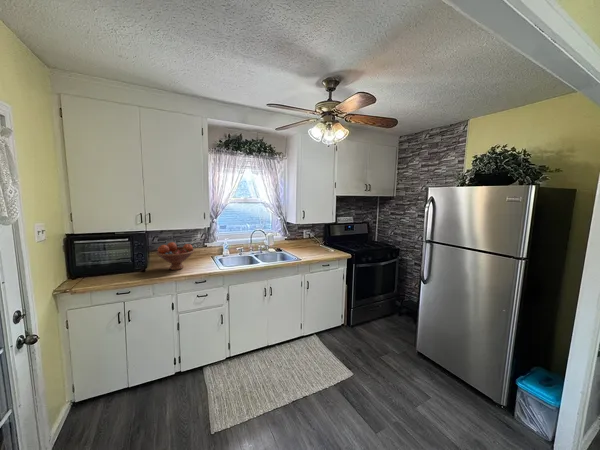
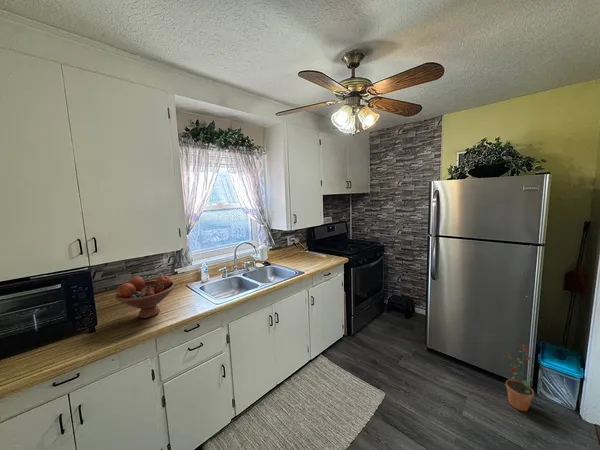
potted plant: none [472,356,502,423] -> present [504,343,534,411]

